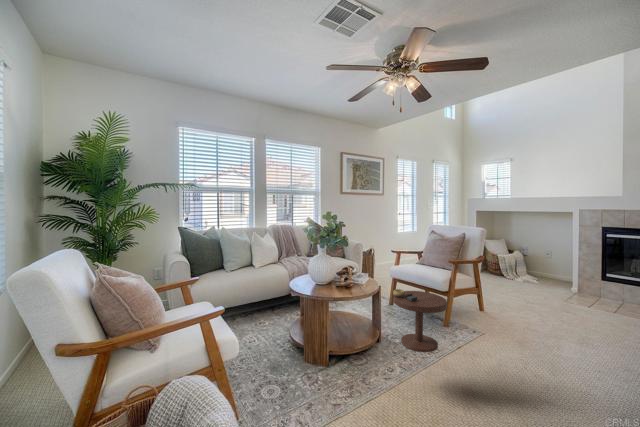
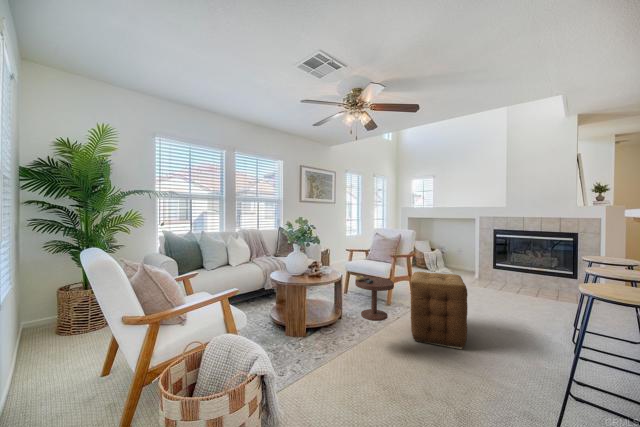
ottoman: none [473,285,561,402] -> present [410,272,468,349]

